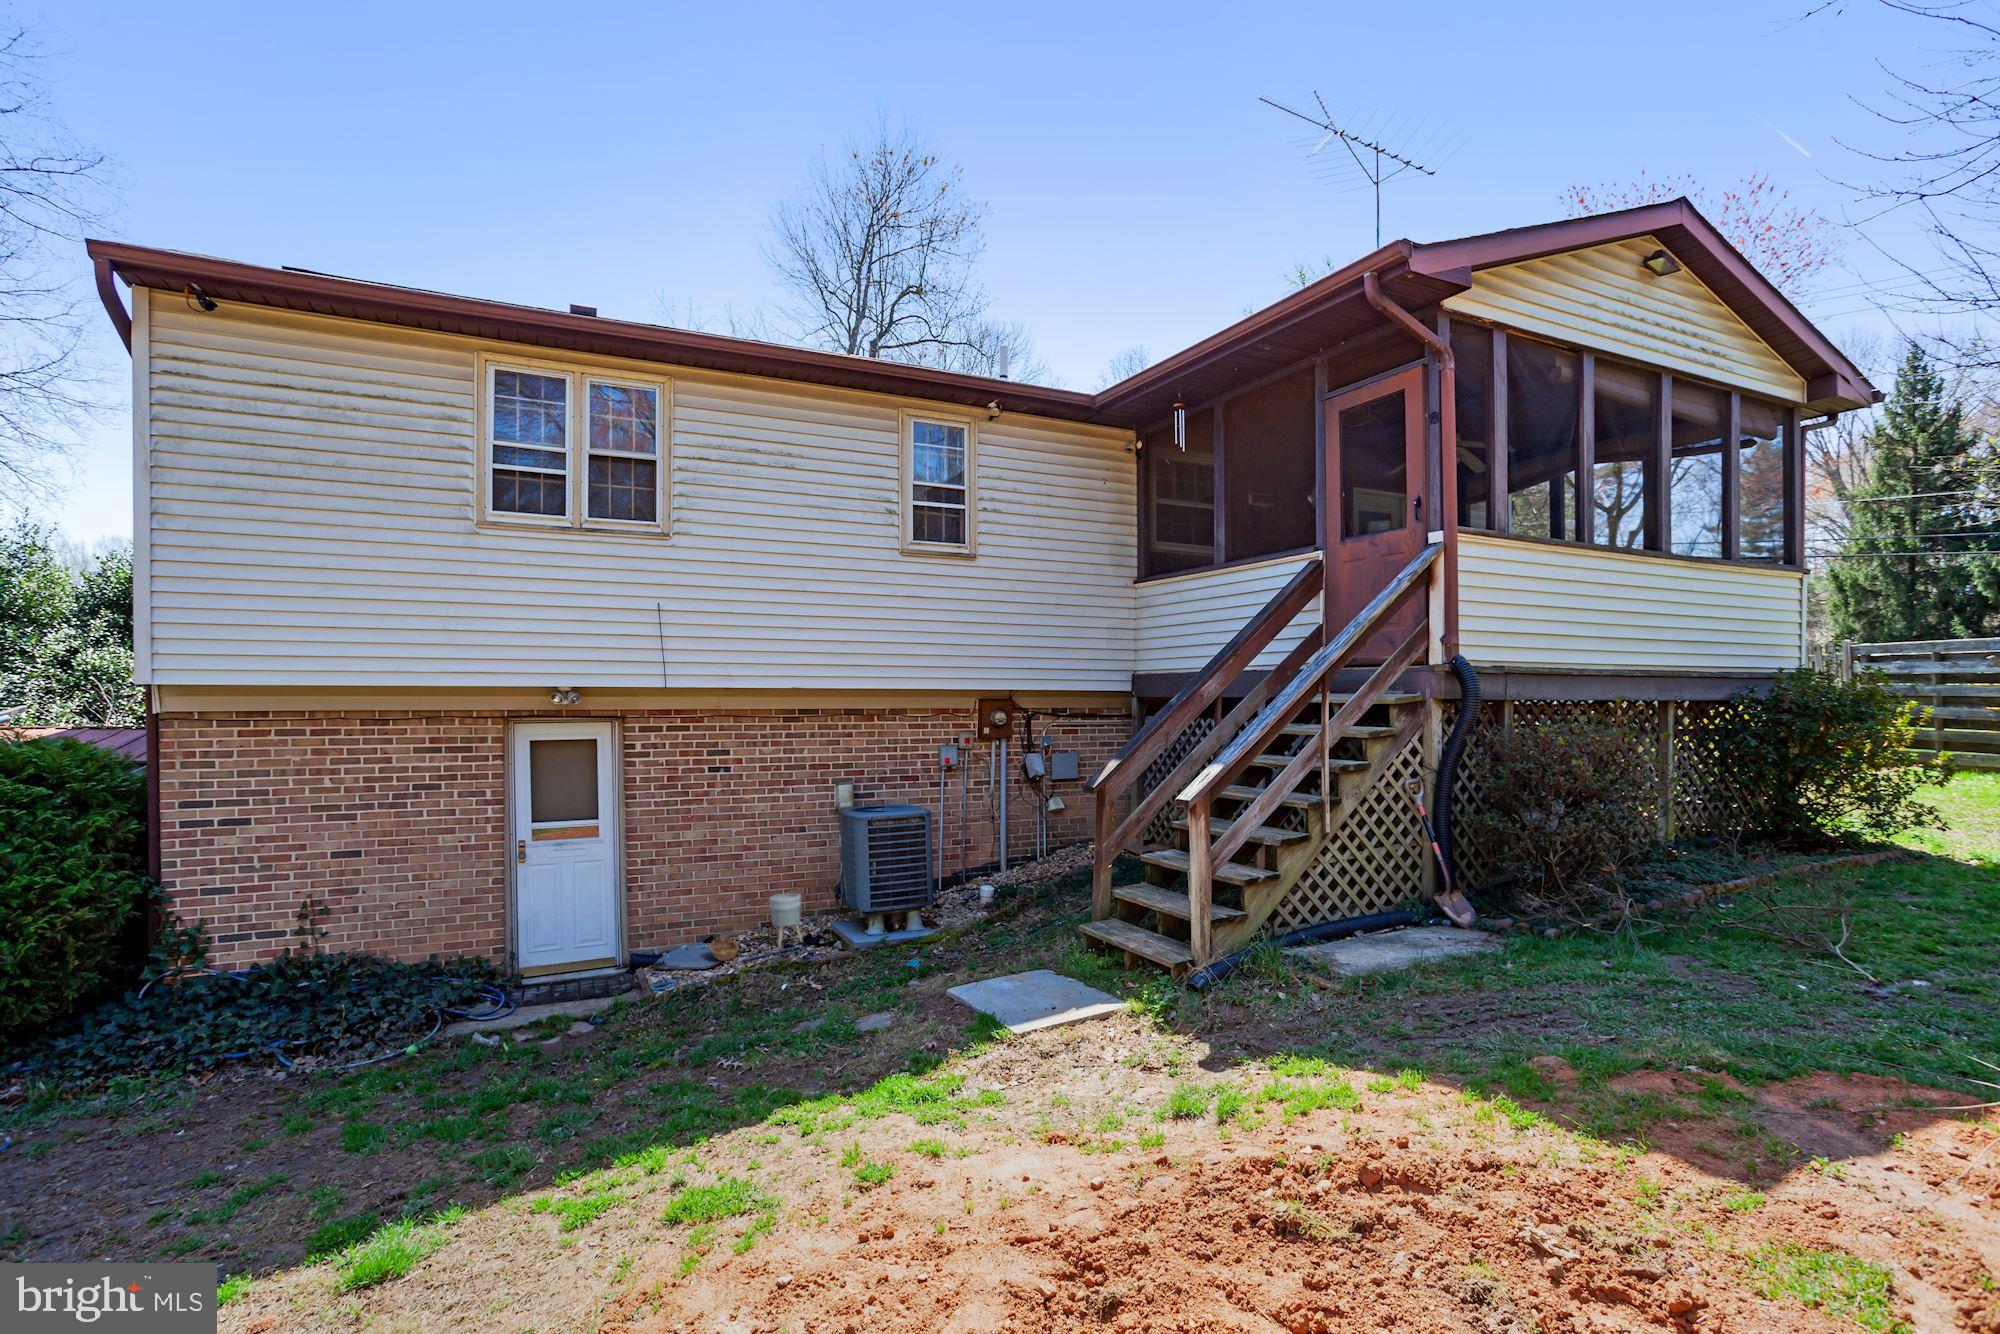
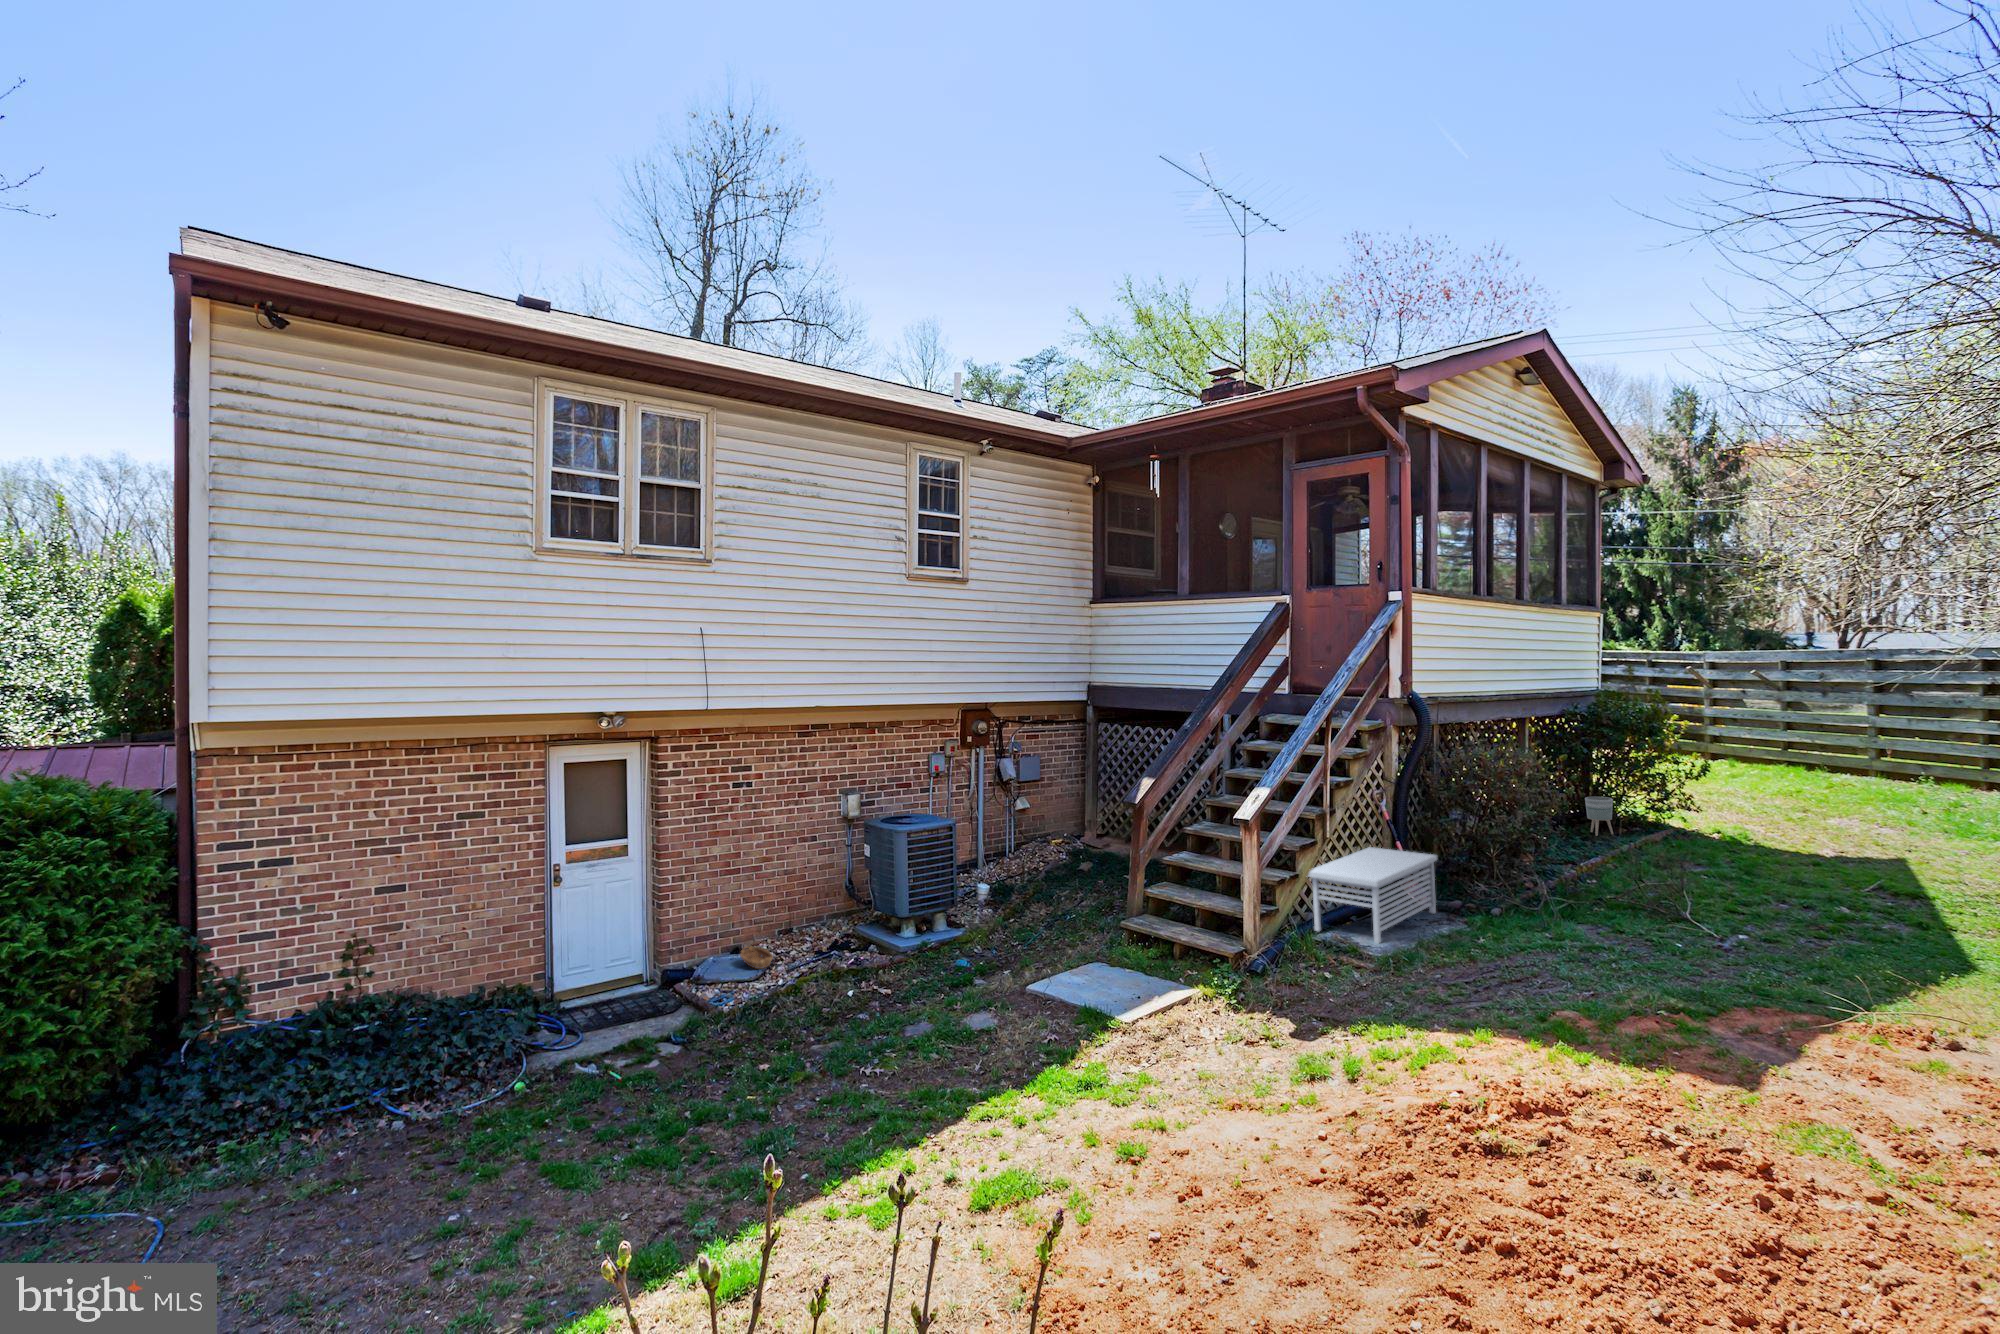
storage bench: none [1302,852,1492,967] -> present [1308,847,1437,943]
planter: present [769,893,802,946] -> present [1585,797,1613,836]

